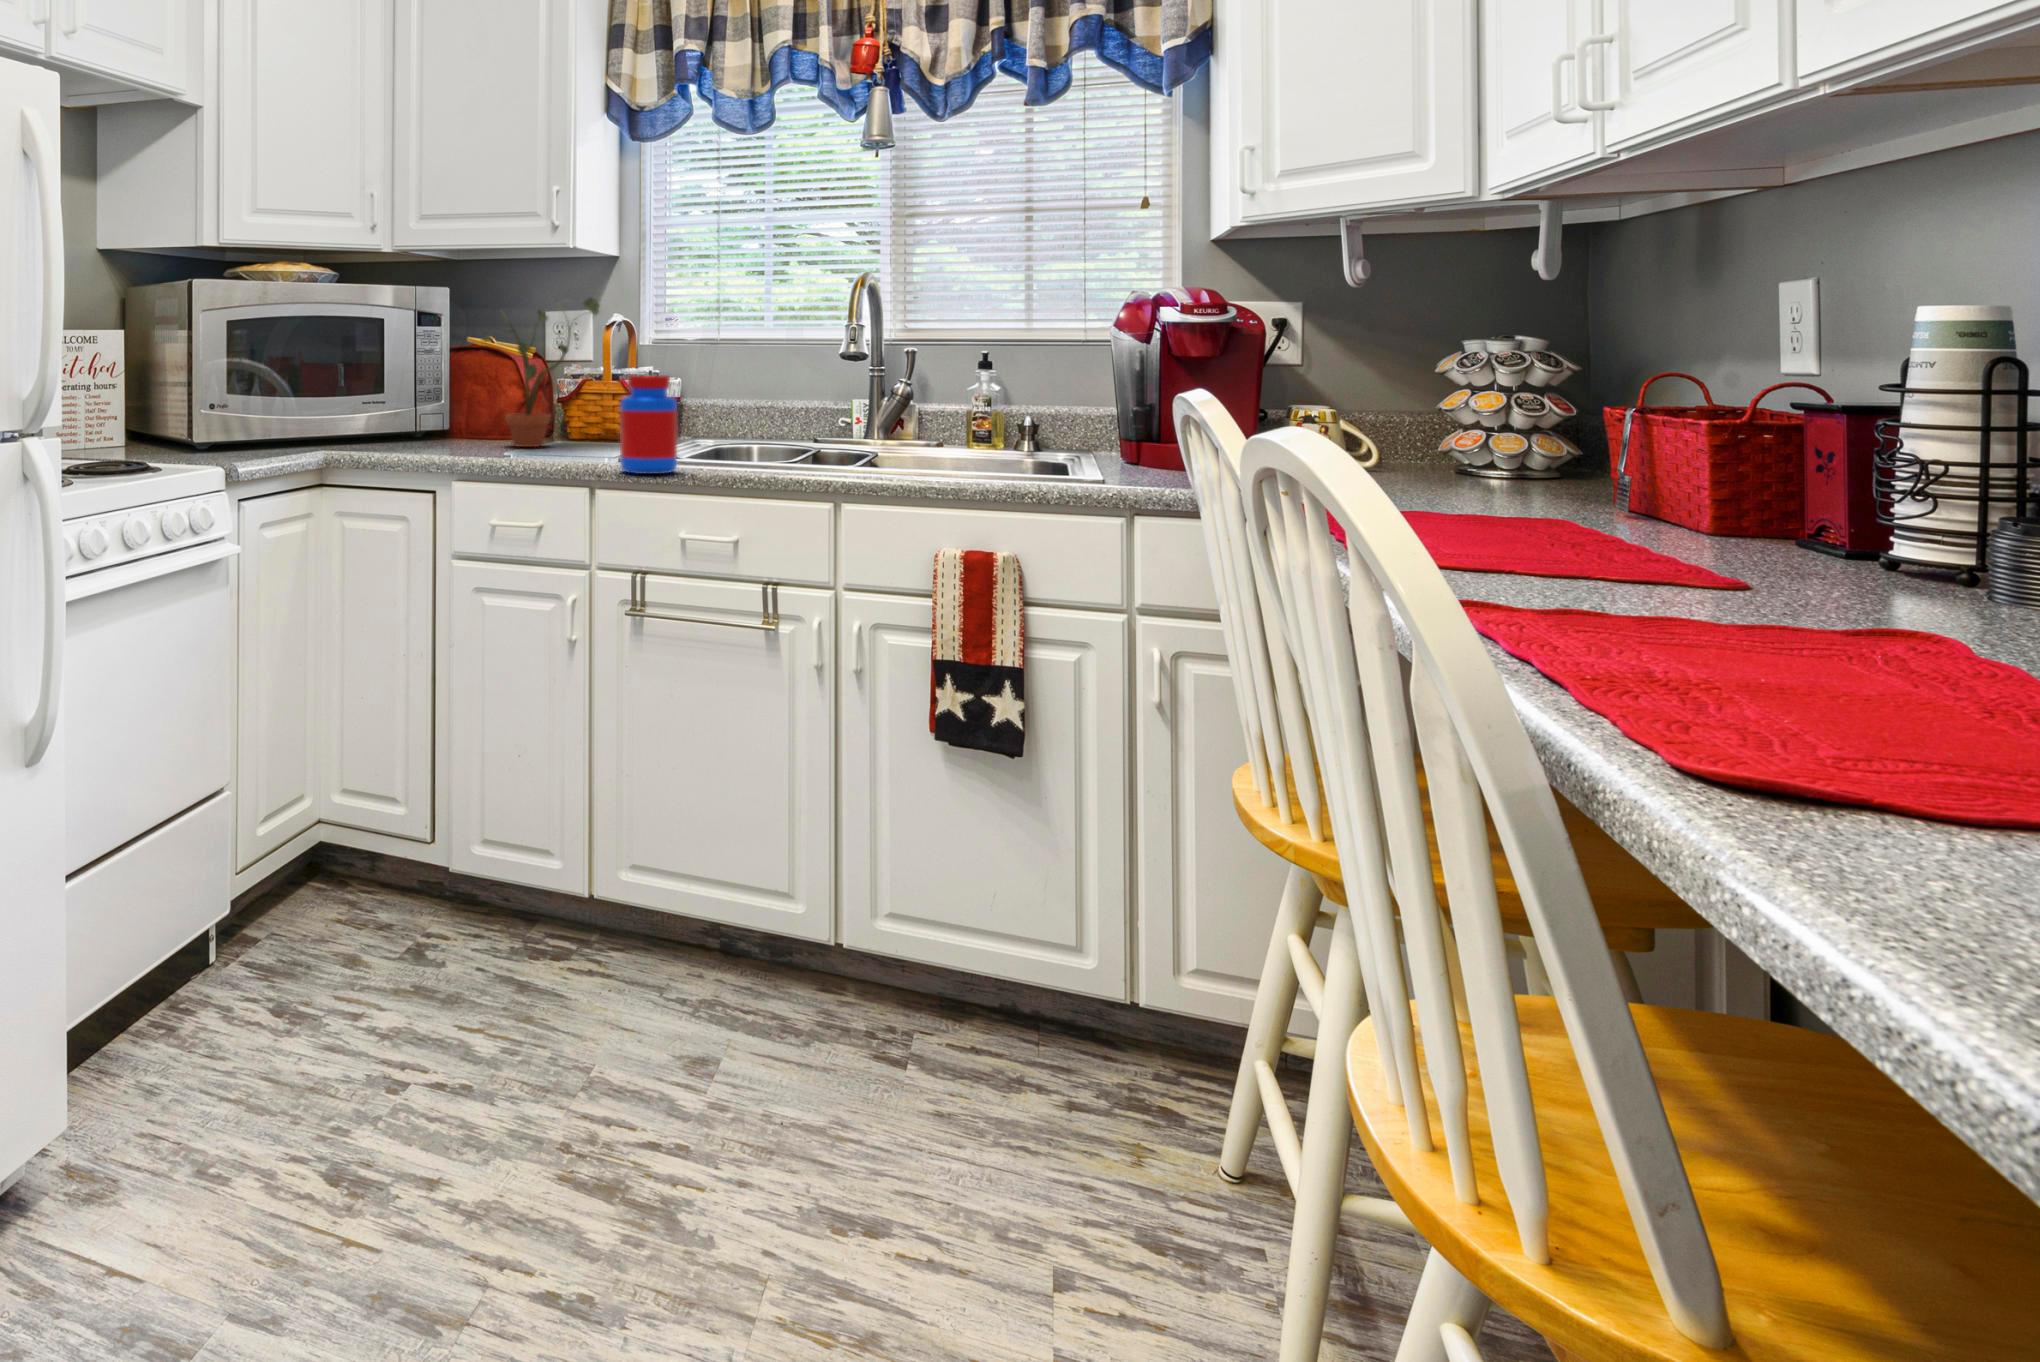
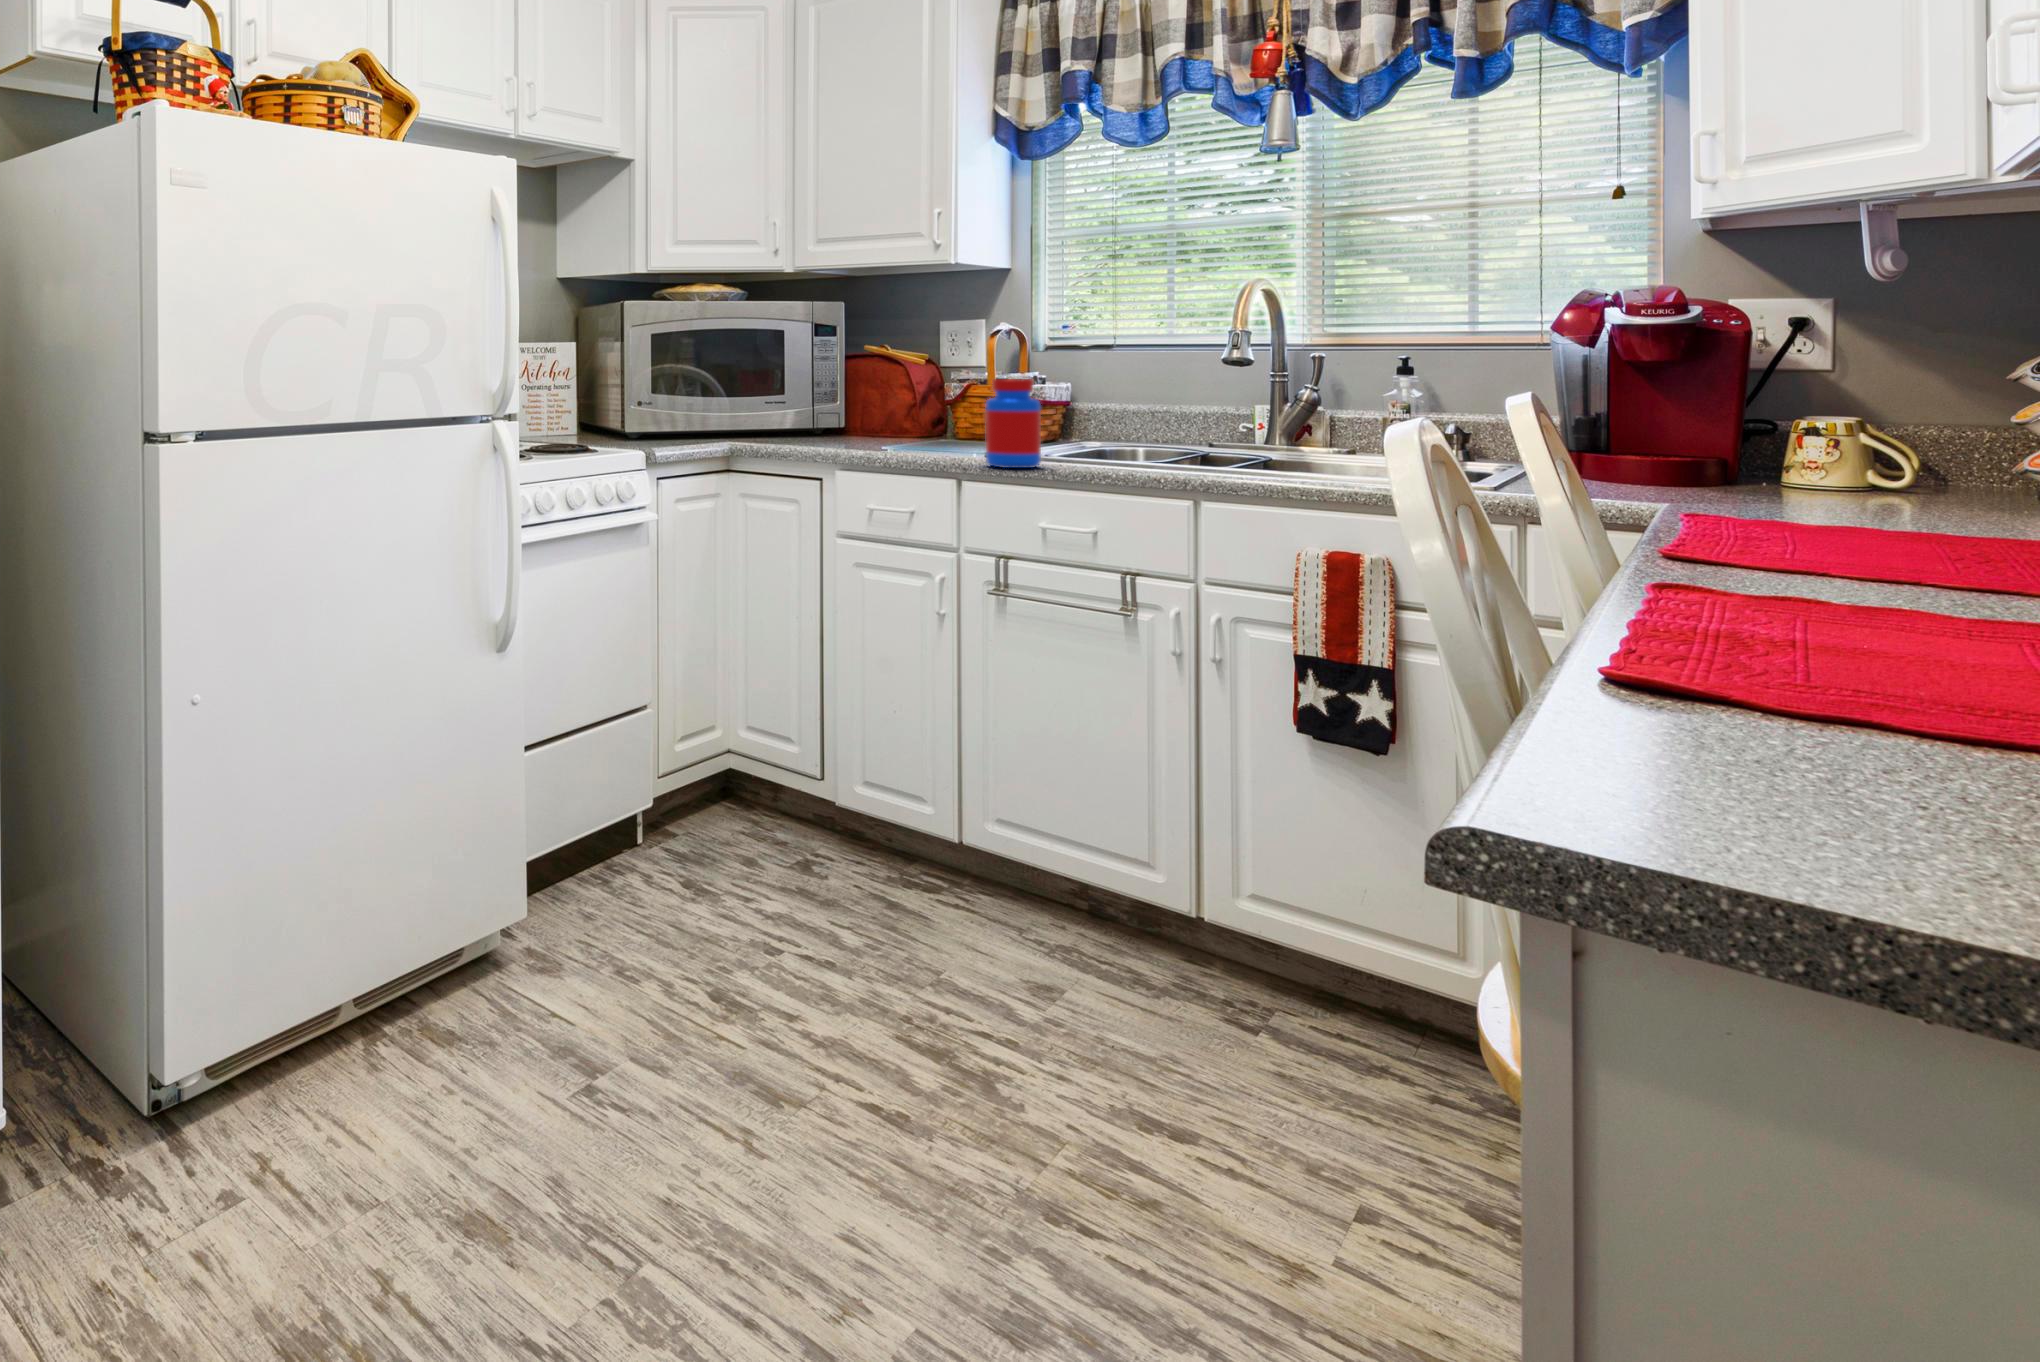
potted plant: present [483,298,599,447] -> none [875,306,992,444]

